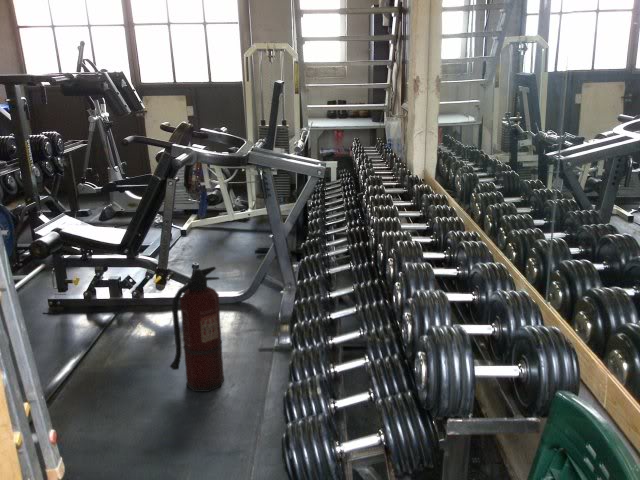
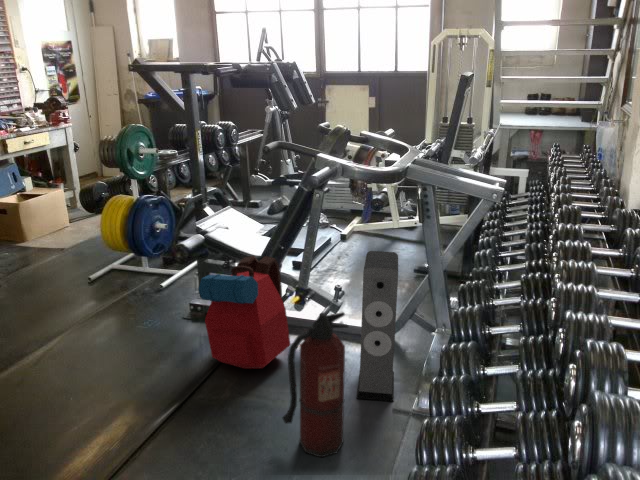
speaker: none [222,222,259,348] -> present [356,251,398,402]
backpack: none [67,241,159,345] -> present [198,256,290,369]

